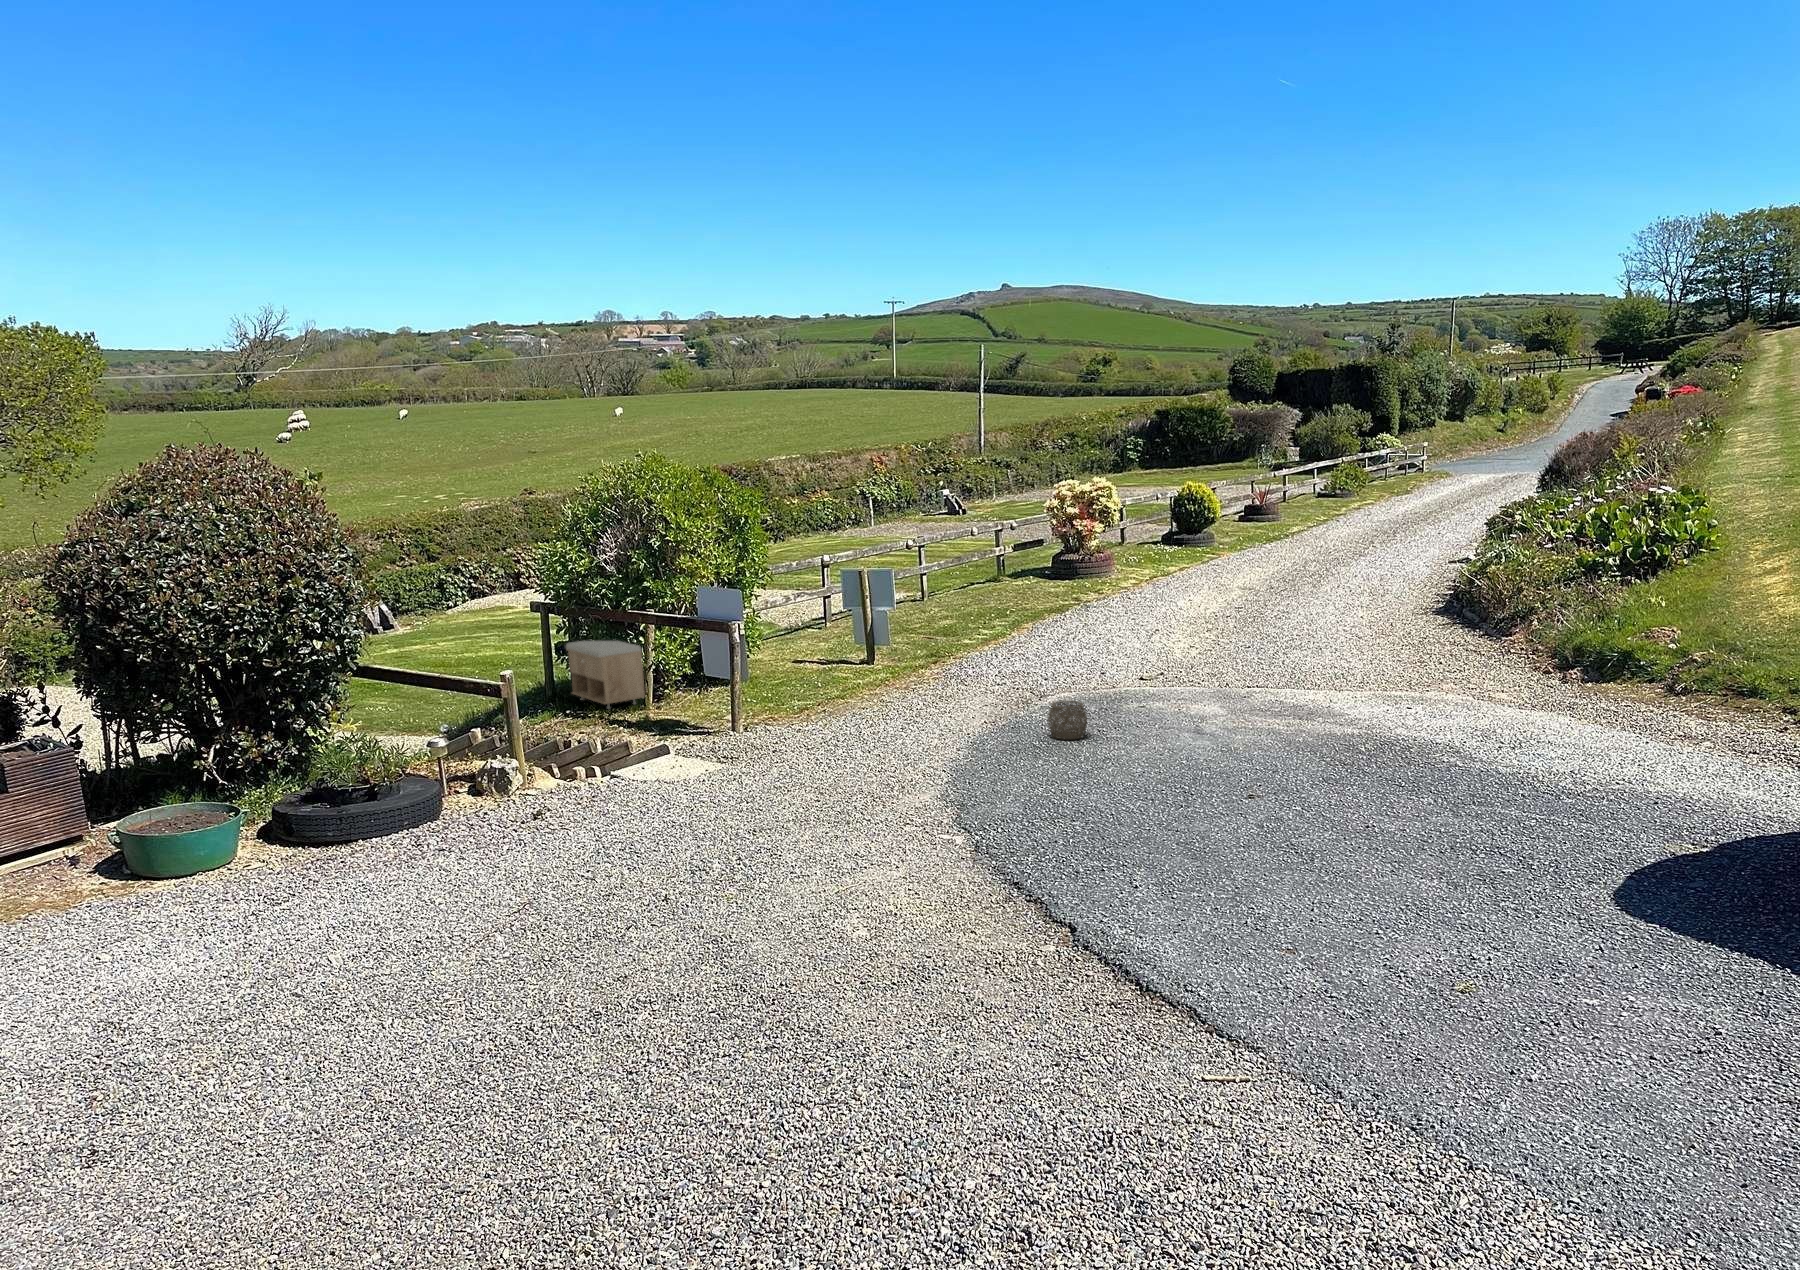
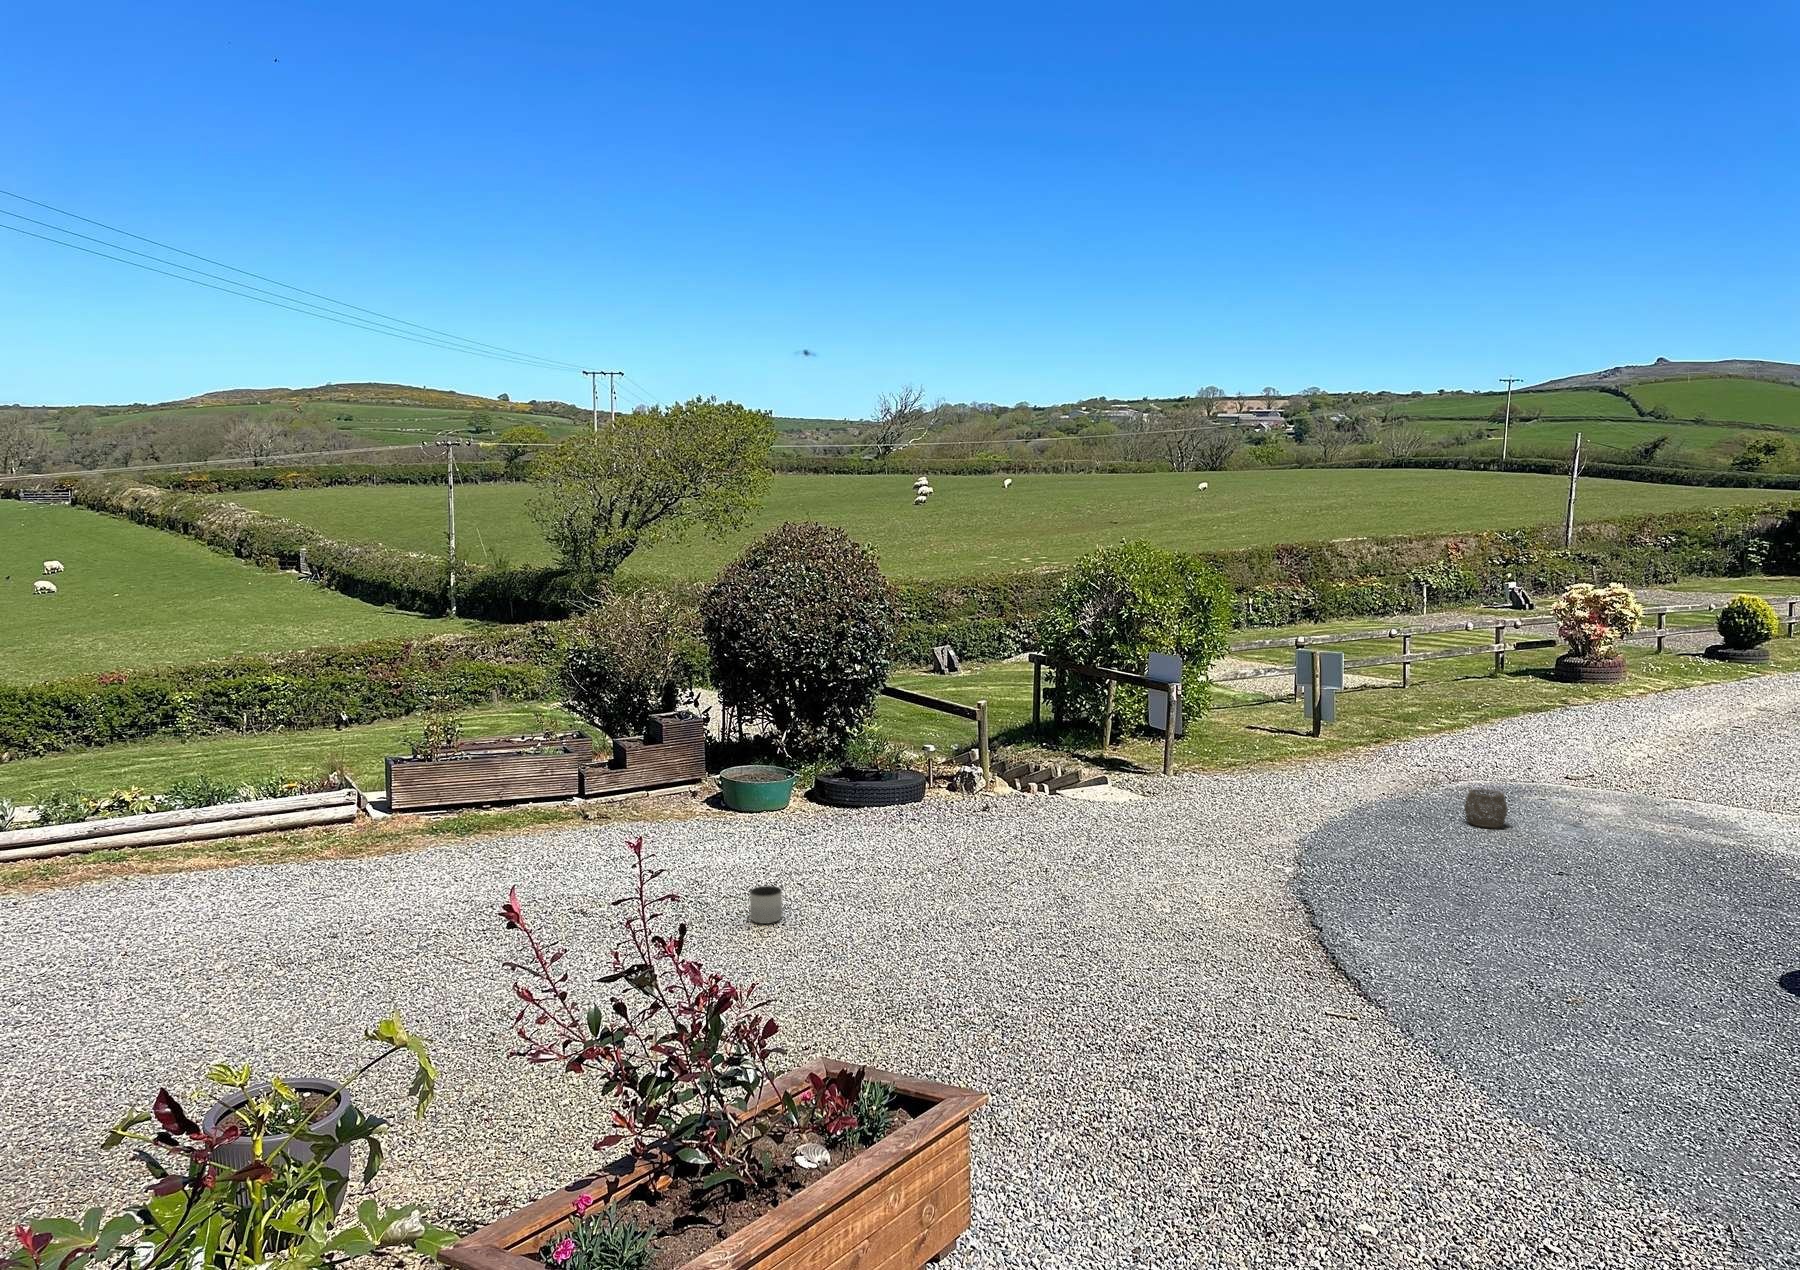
storage bench: present [566,640,645,709] -> none [1051,688,1108,745]
planter: none [249,979,306,1039] -> present [750,886,783,924]

